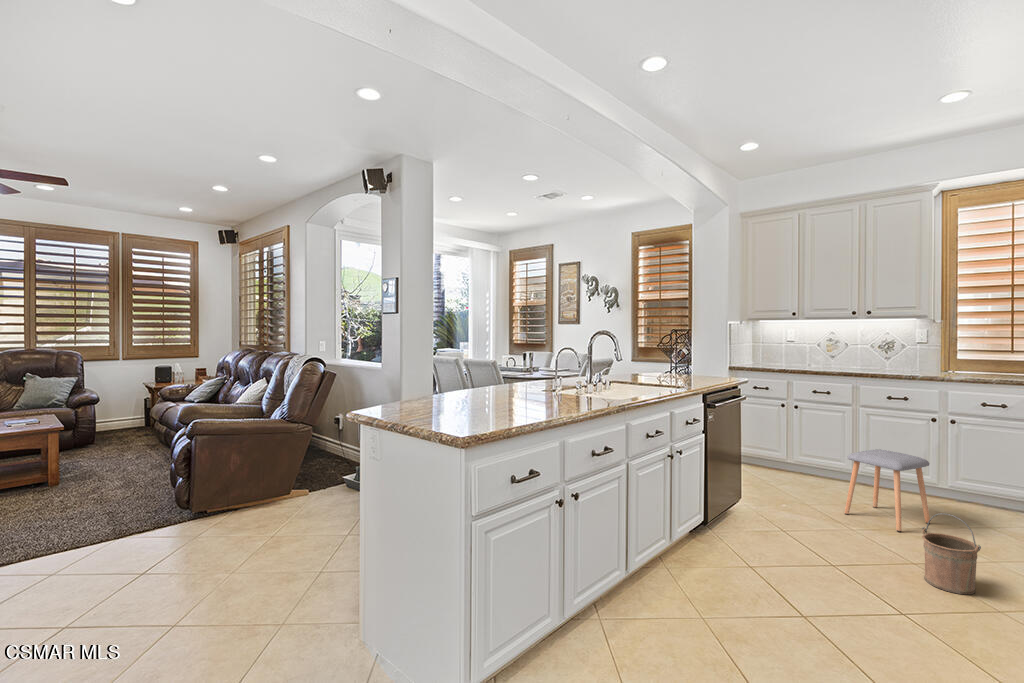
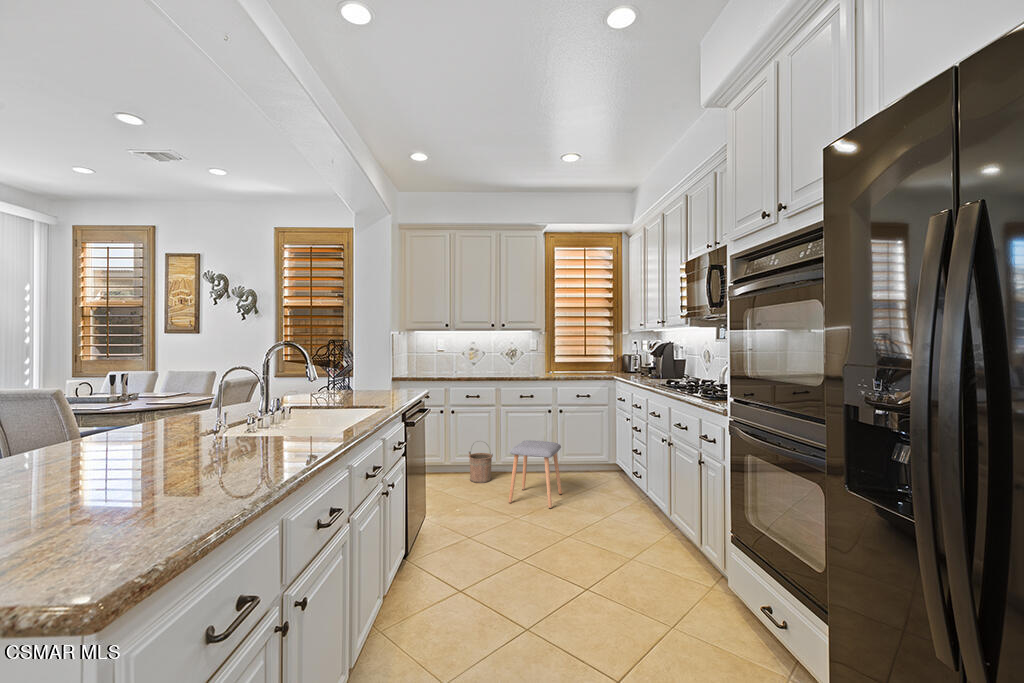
bucket: present [922,513,981,594] -> present [469,441,493,483]

